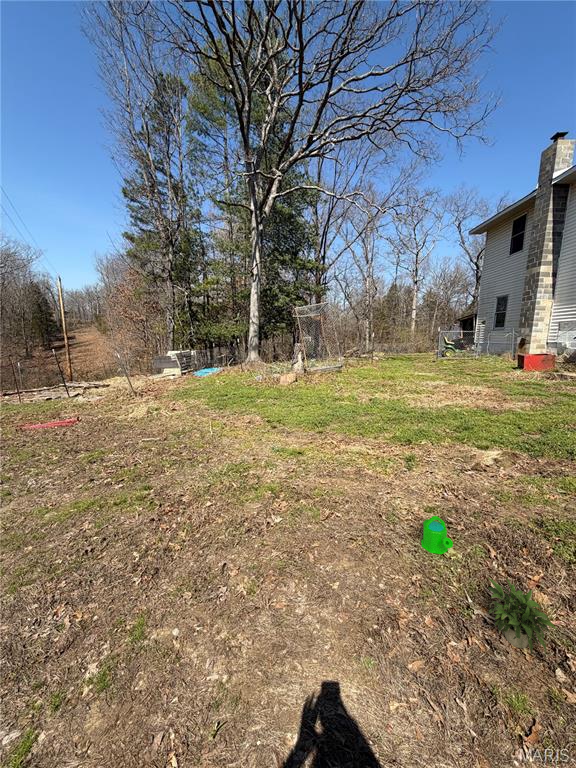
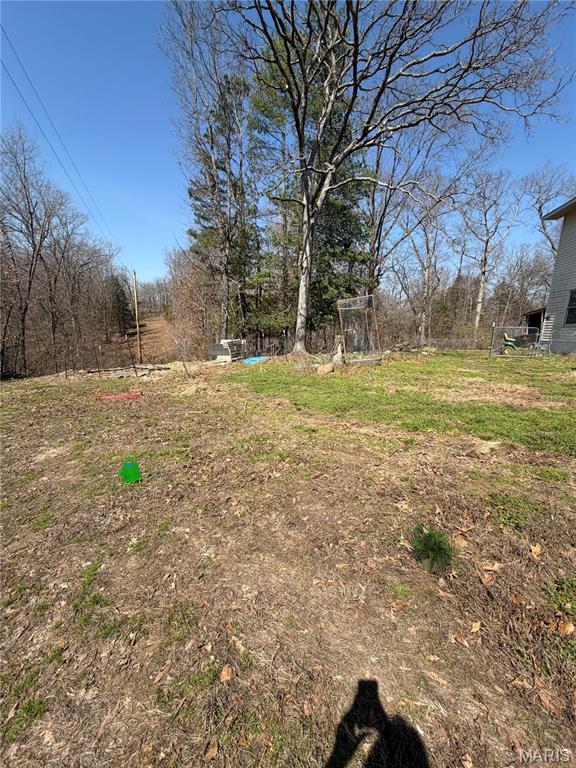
watering can: present [421,516,453,554] -> present [118,458,141,483]

